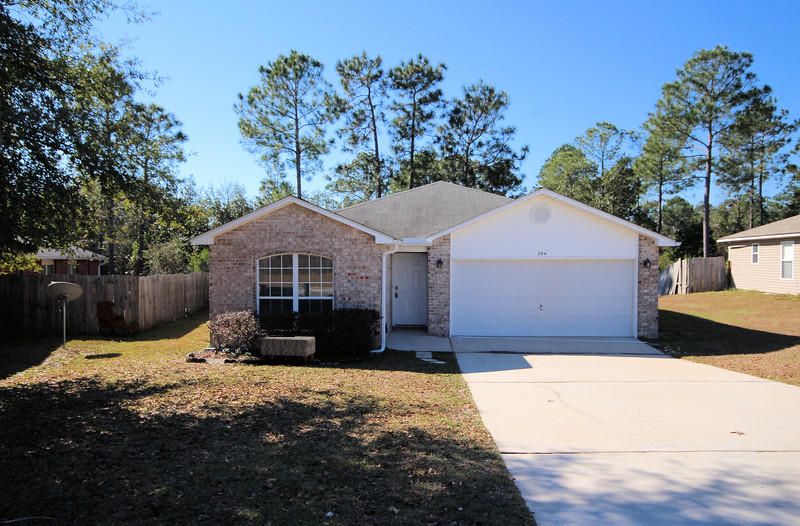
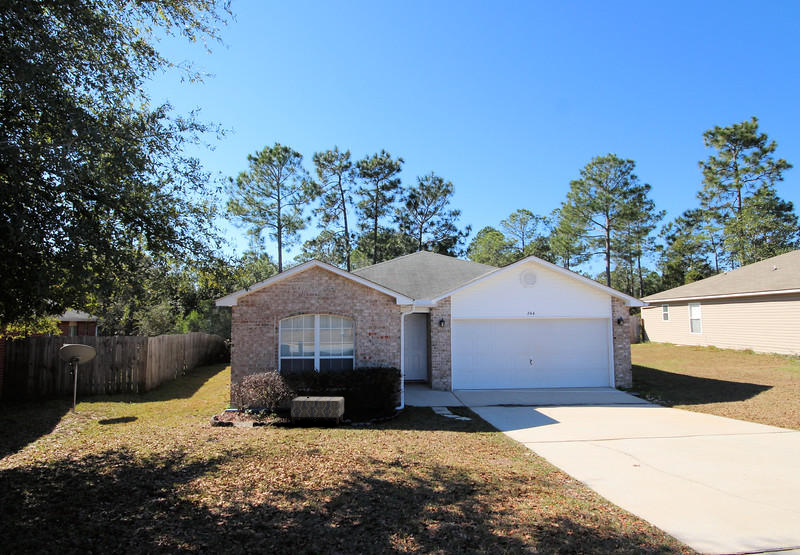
lounge chair: present [96,301,139,337] -> none [105,362,149,399]

